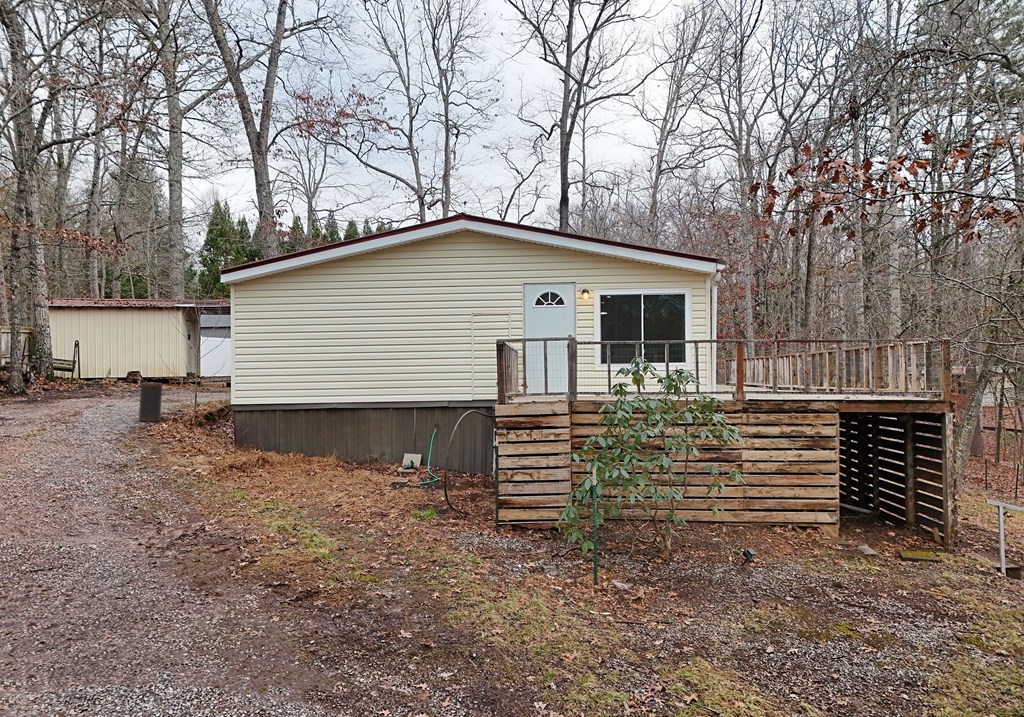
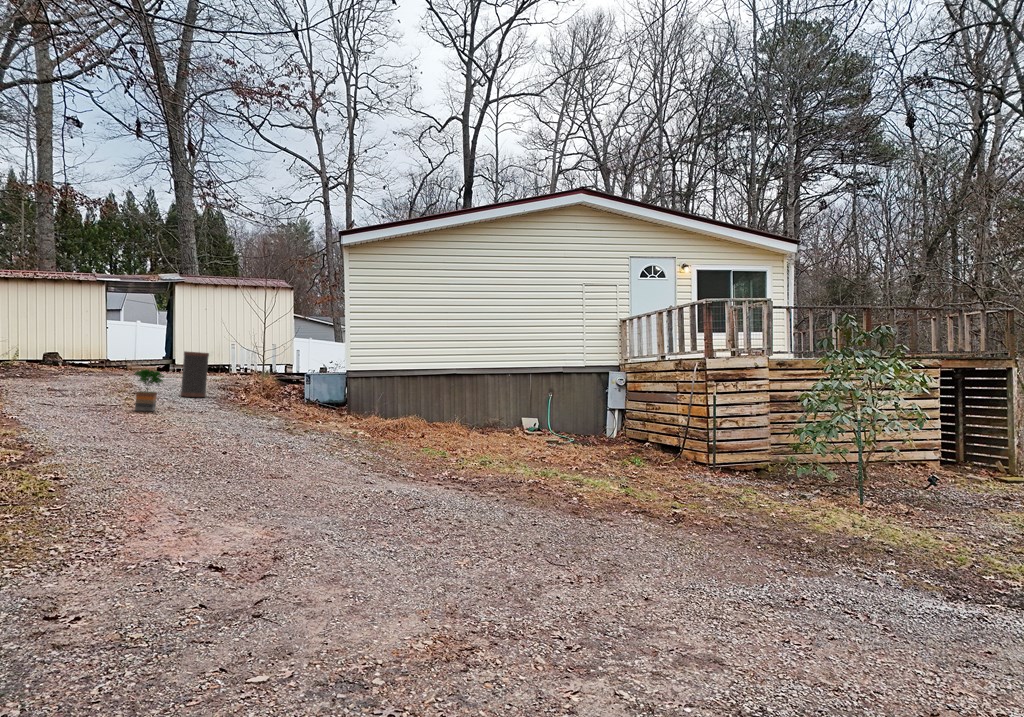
potted tree: none [37,407,65,442] -> present [135,369,164,411]

